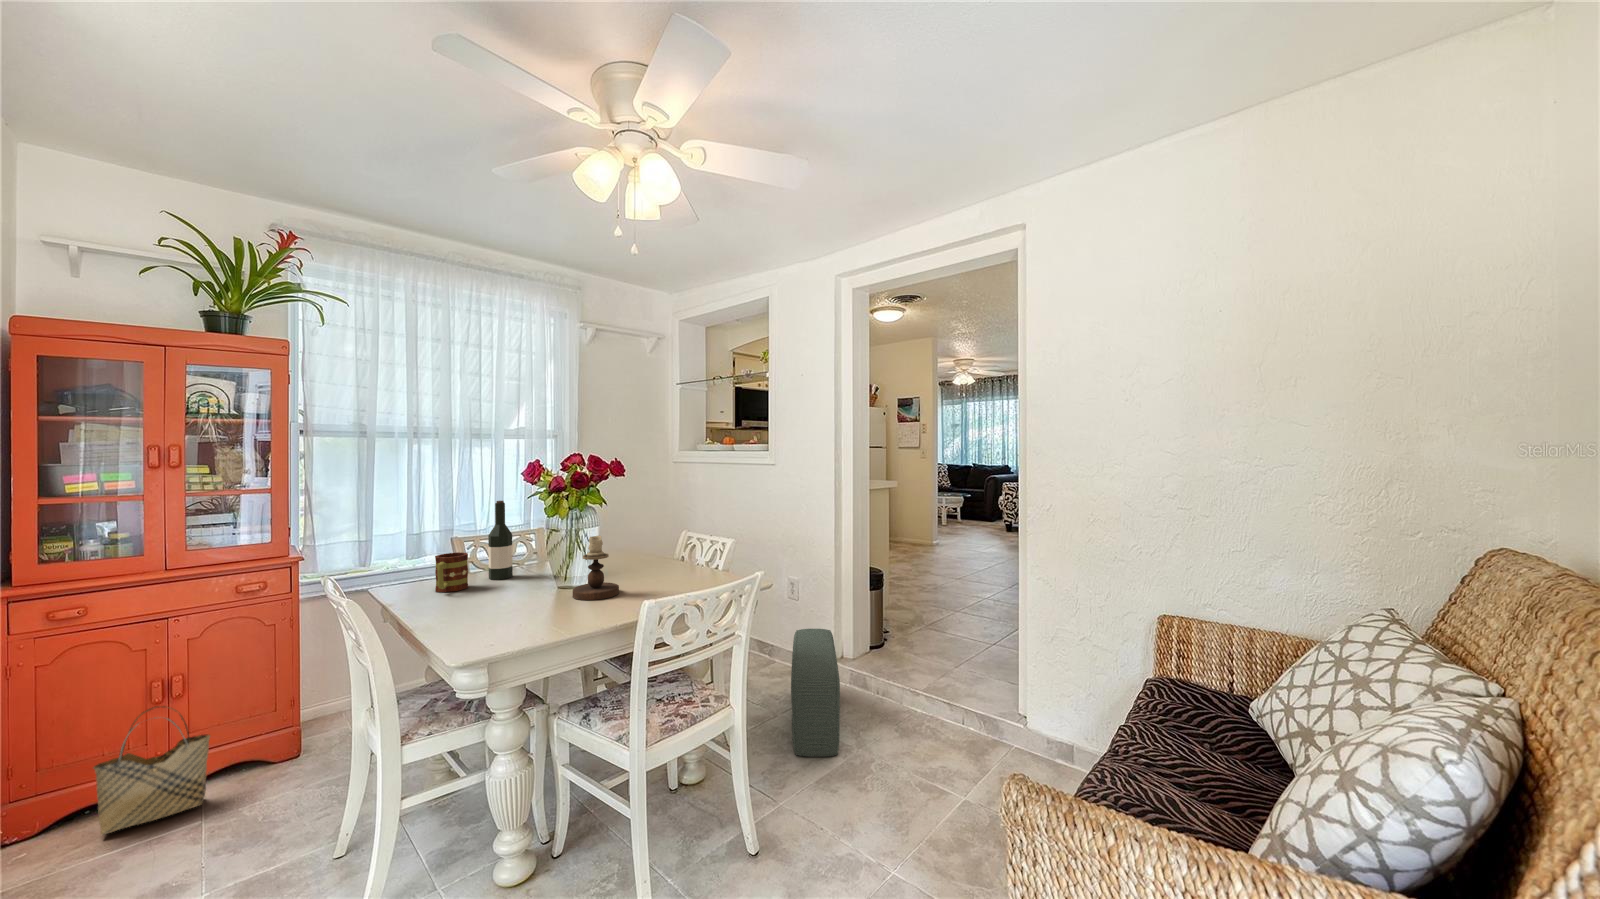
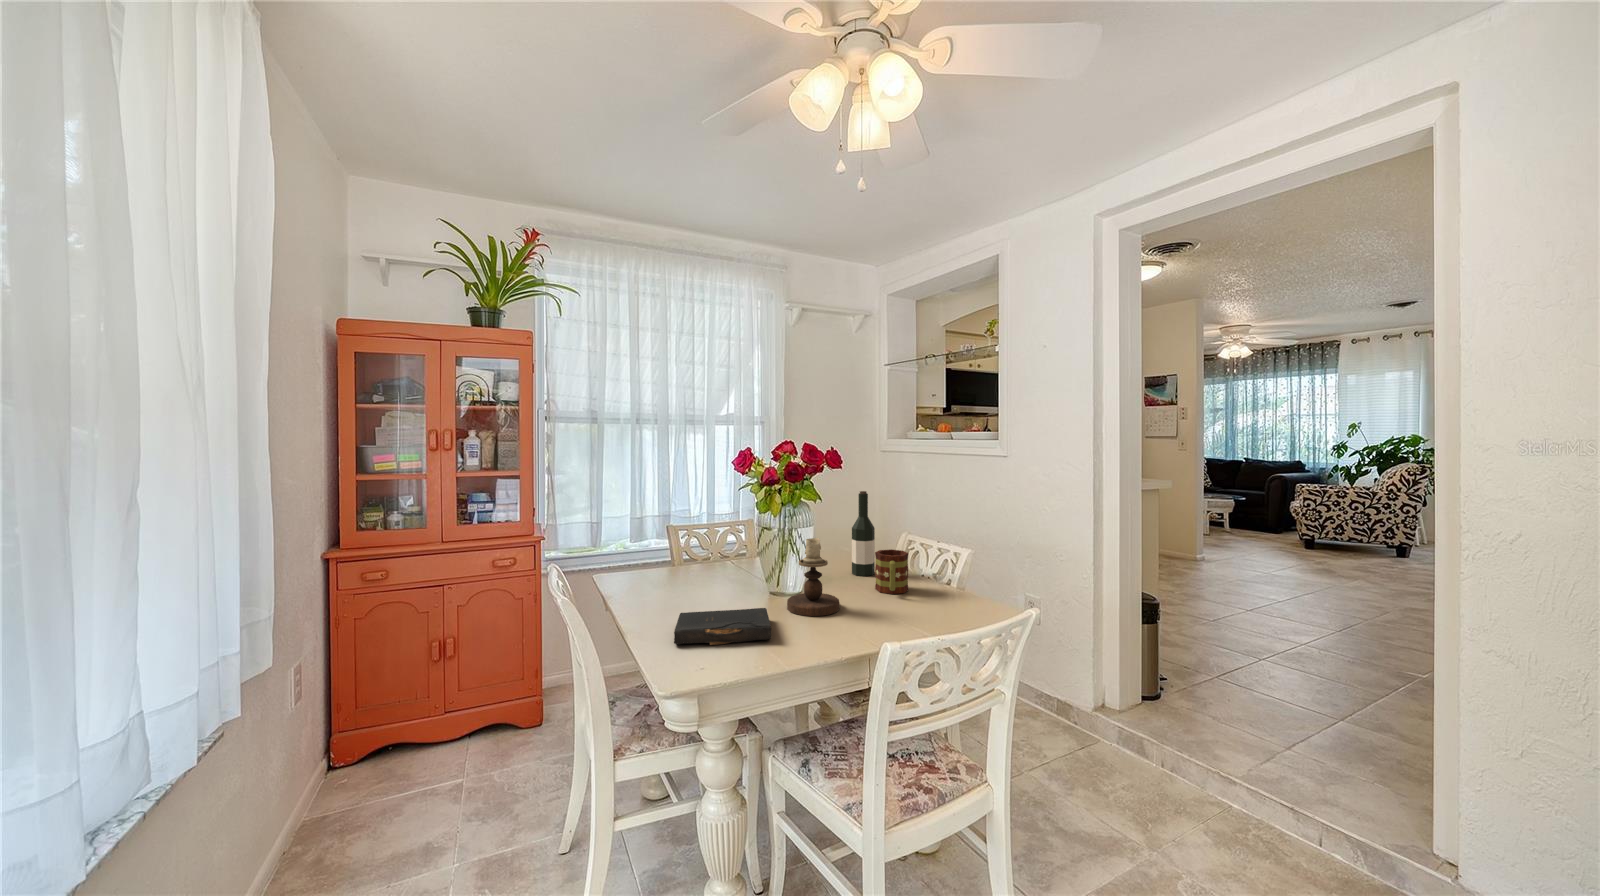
wine bottle: present [488,501,513,580] -> present [852,491,875,576]
mug: present [435,552,468,592] -> present [875,549,909,594]
book: none [466,596,557,629] -> present [674,608,771,645]
pouf: present [791,629,840,757] -> none [1042,664,1124,854]
woven basket: present [93,706,210,835] -> none [388,666,473,779]

